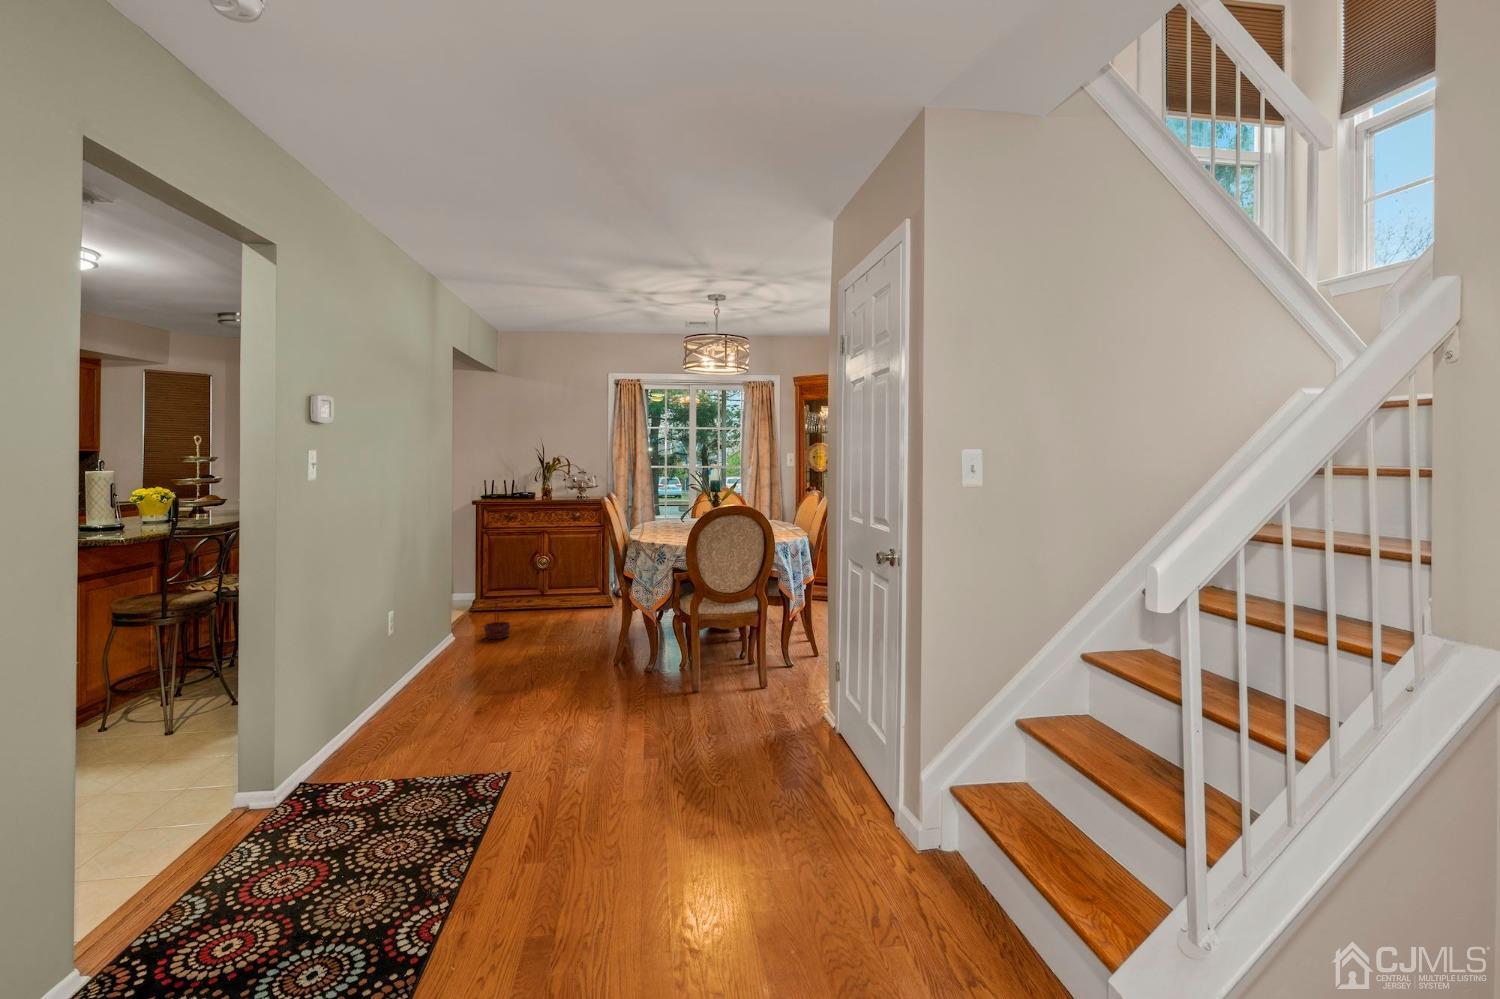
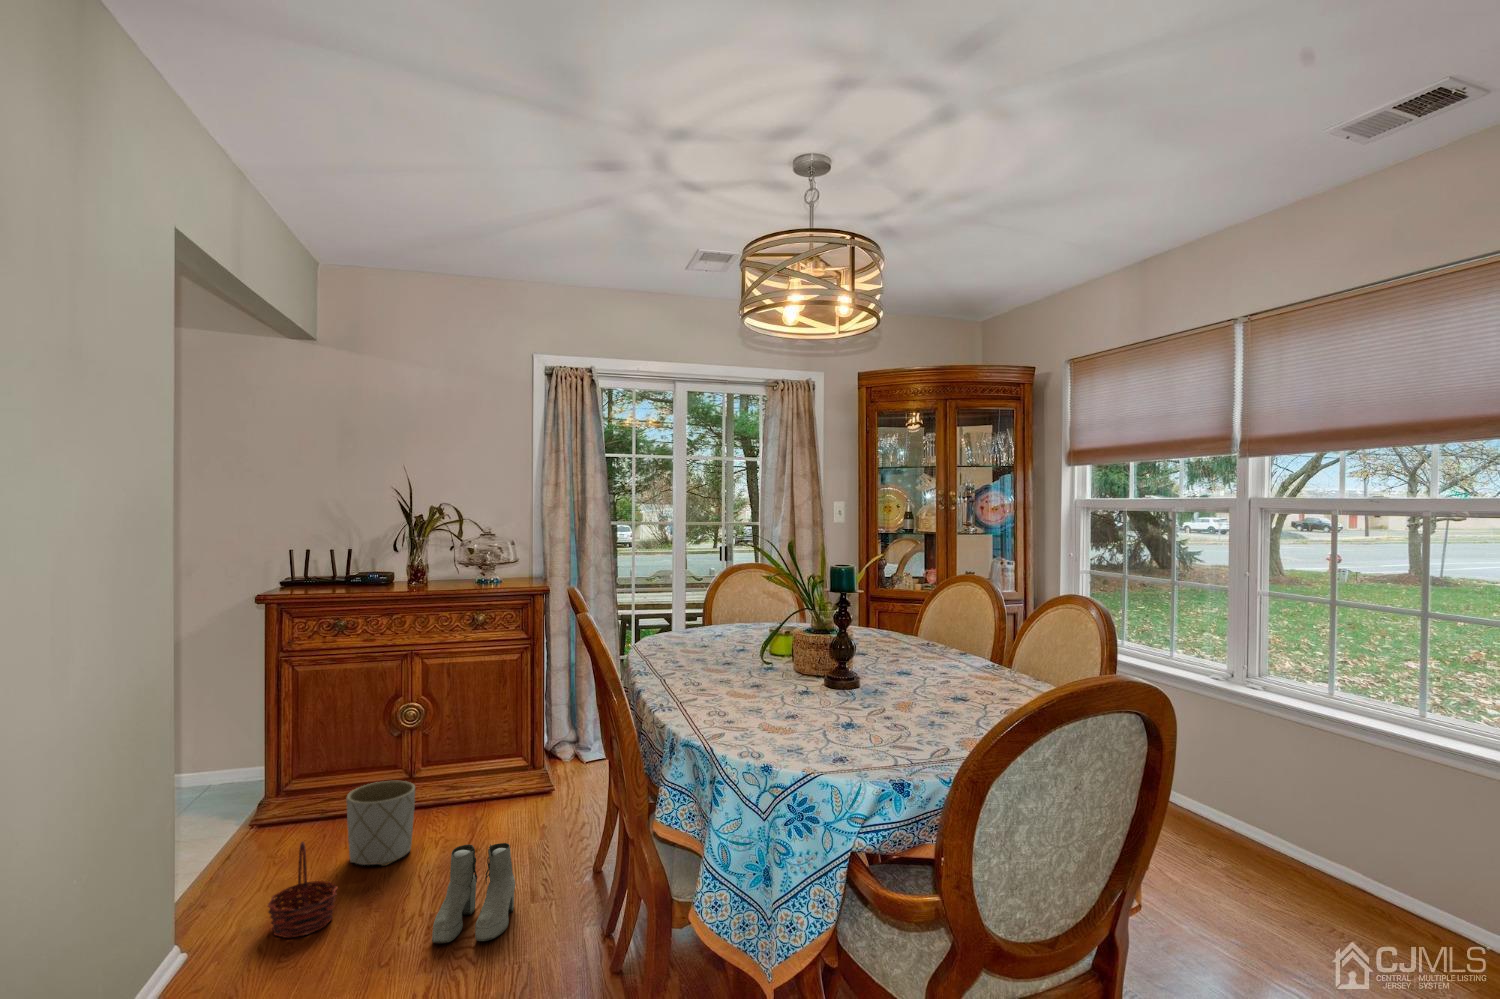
planter: none [514,590,545,625] -> present [346,781,415,866]
boots: none [549,608,585,642] -> present [432,843,515,943]

